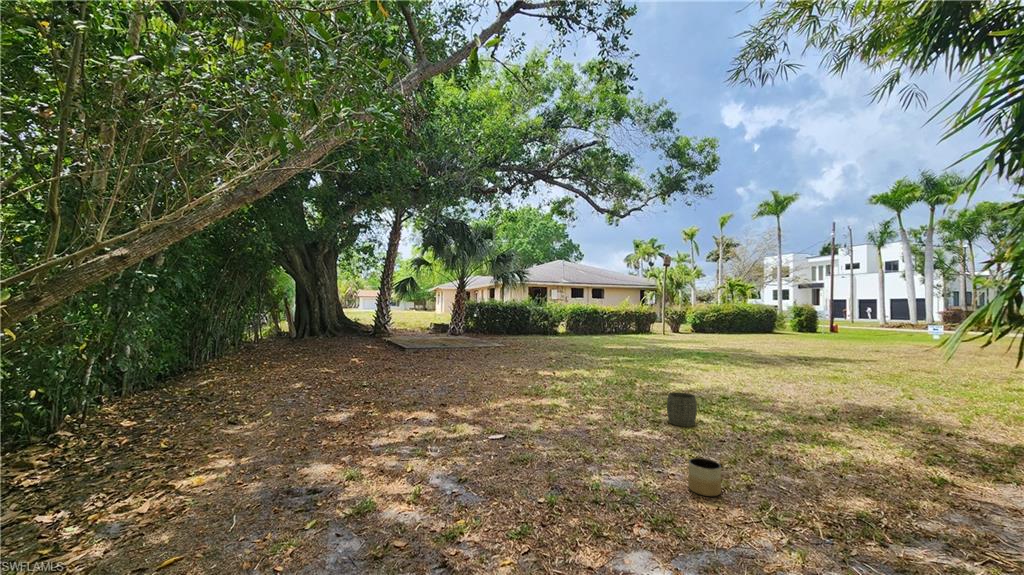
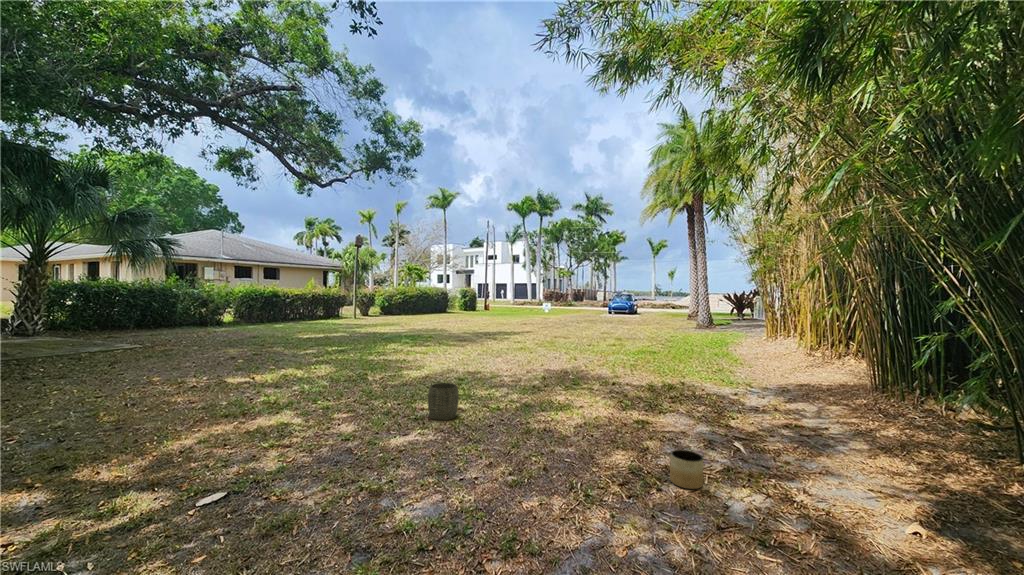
planter: present [688,458,721,497] -> present [670,450,703,489]

